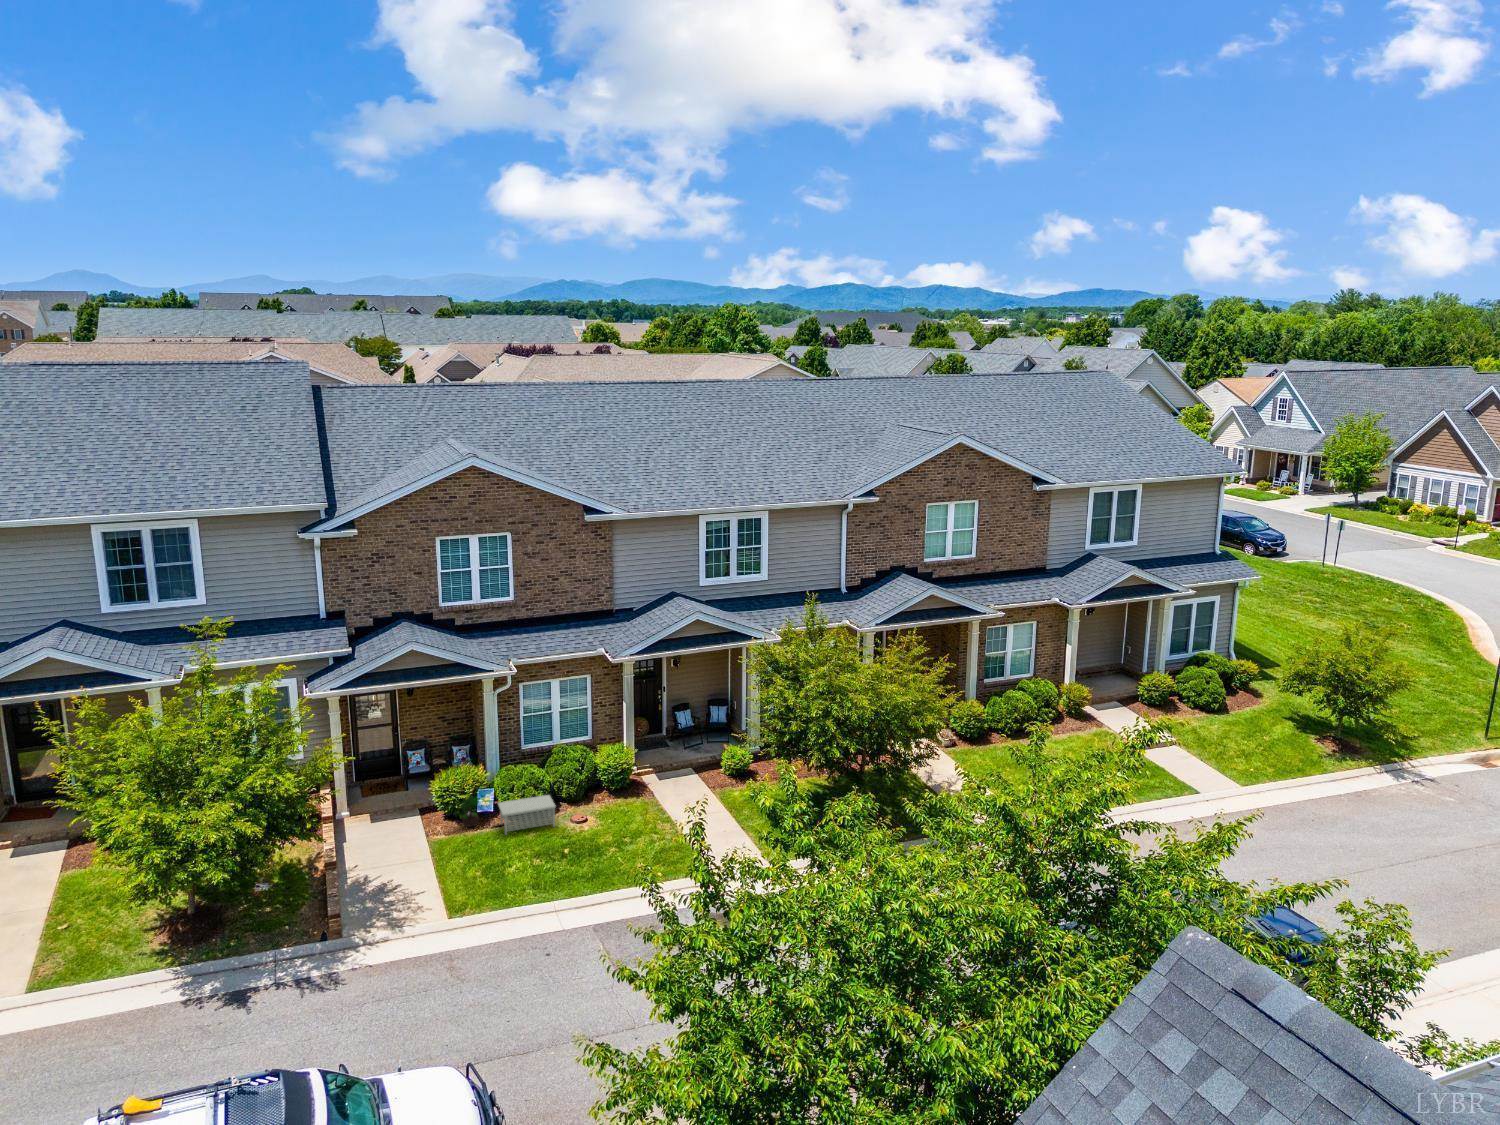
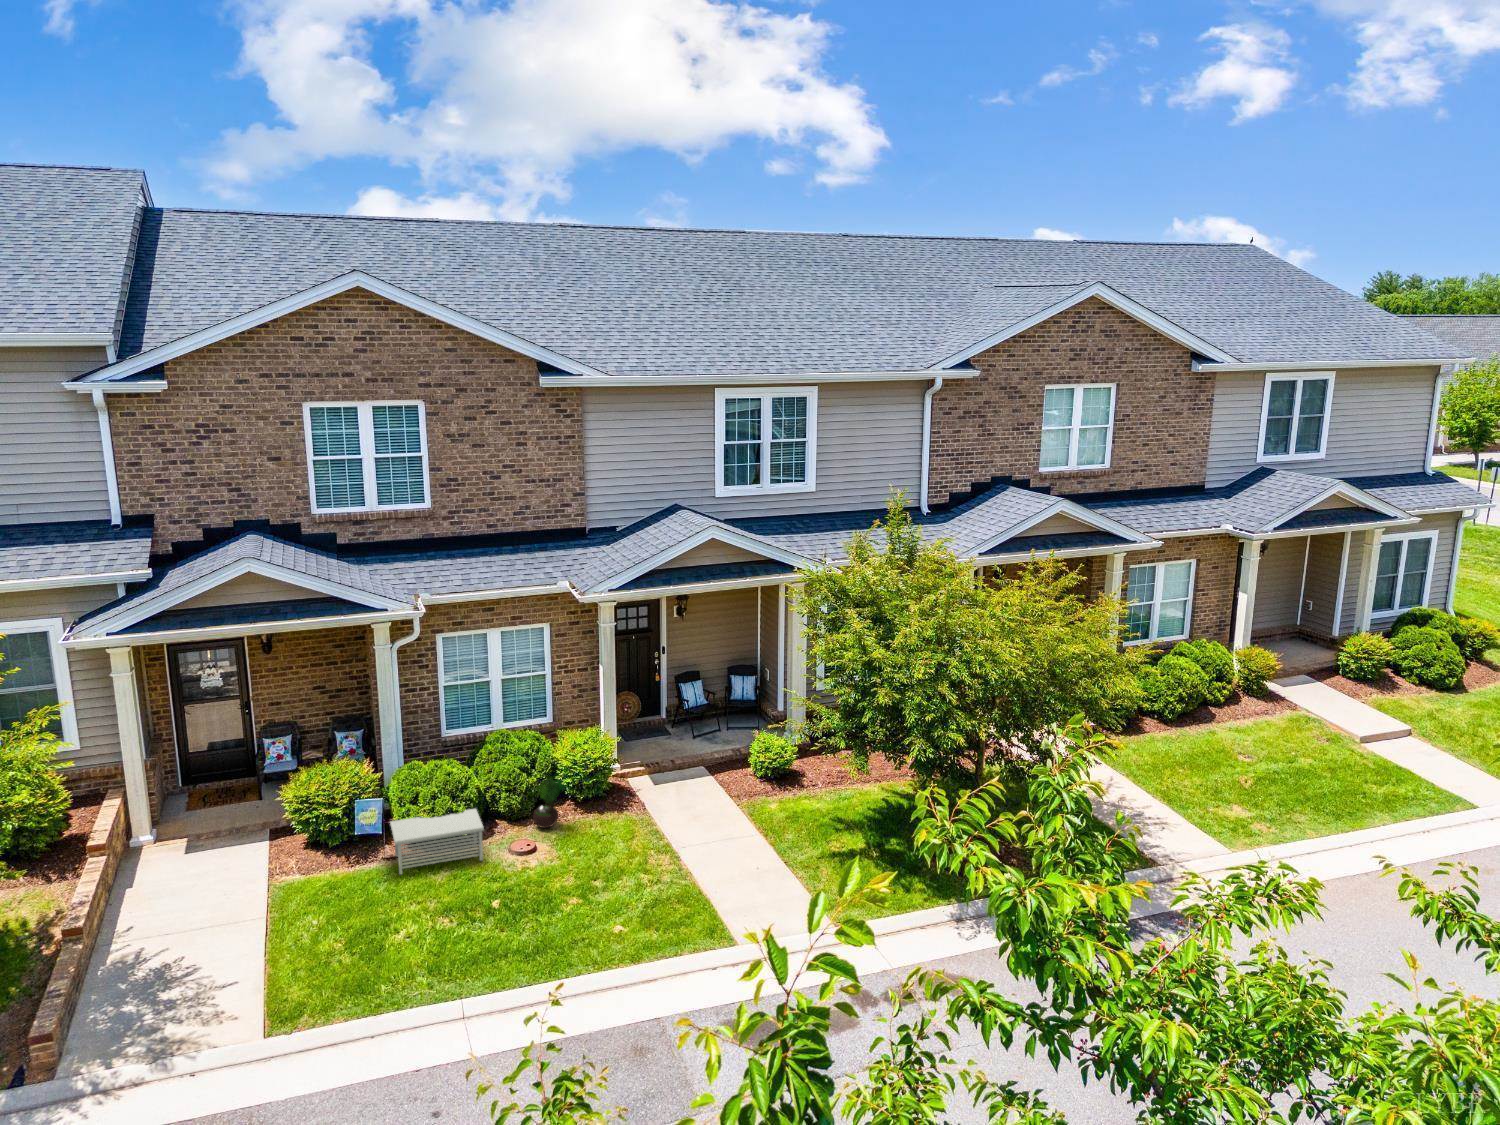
potted tree: present [461,796,479,827] -> present [533,779,563,828]

